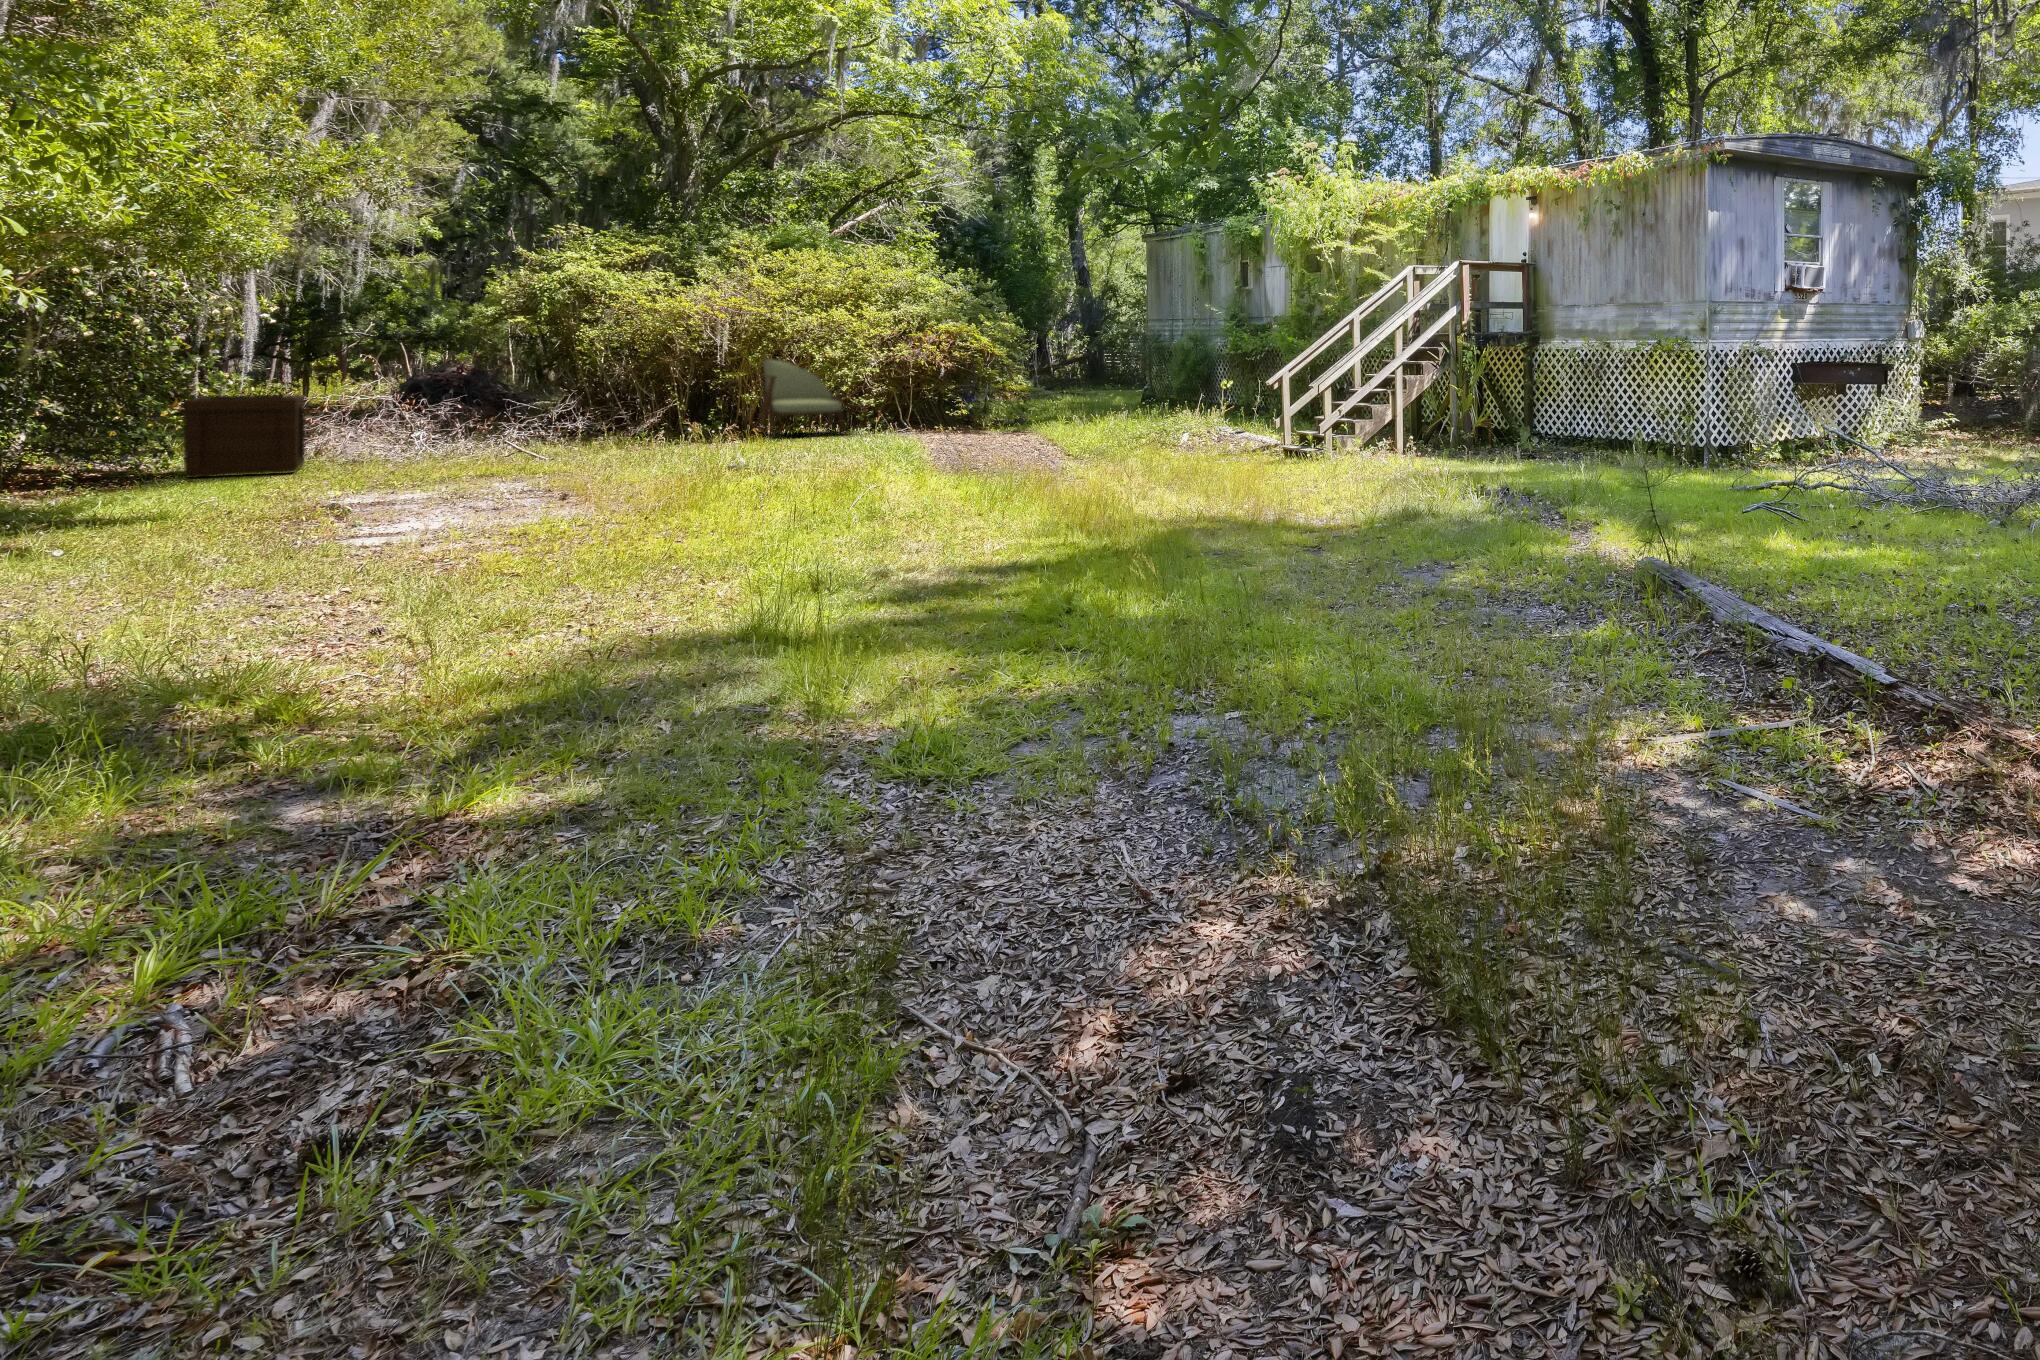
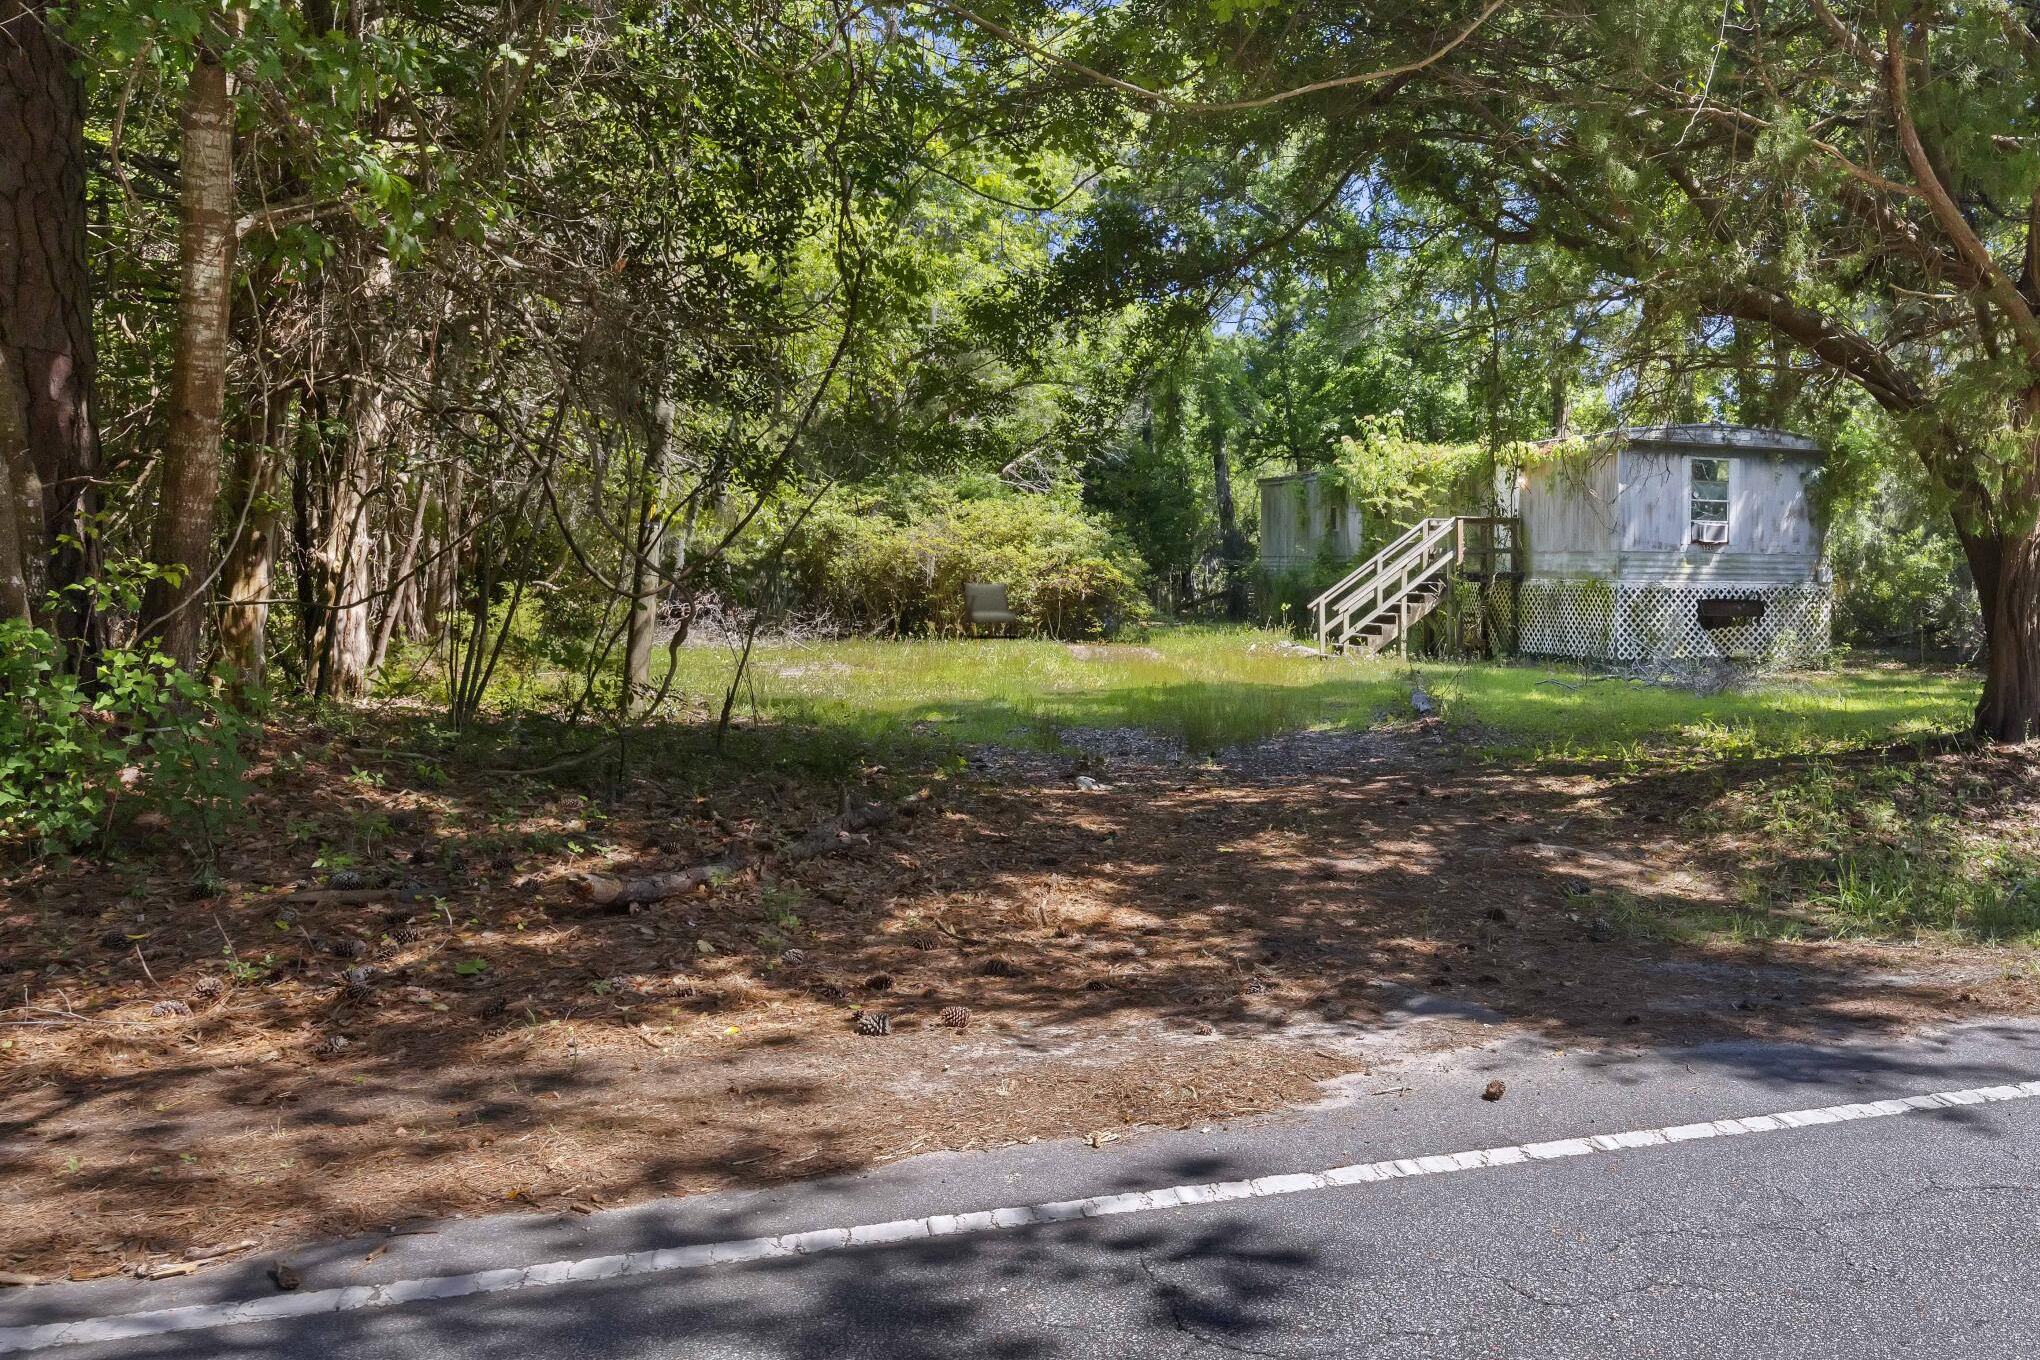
wooden crate: present [184,394,305,478] -> none [696,605,748,650]

